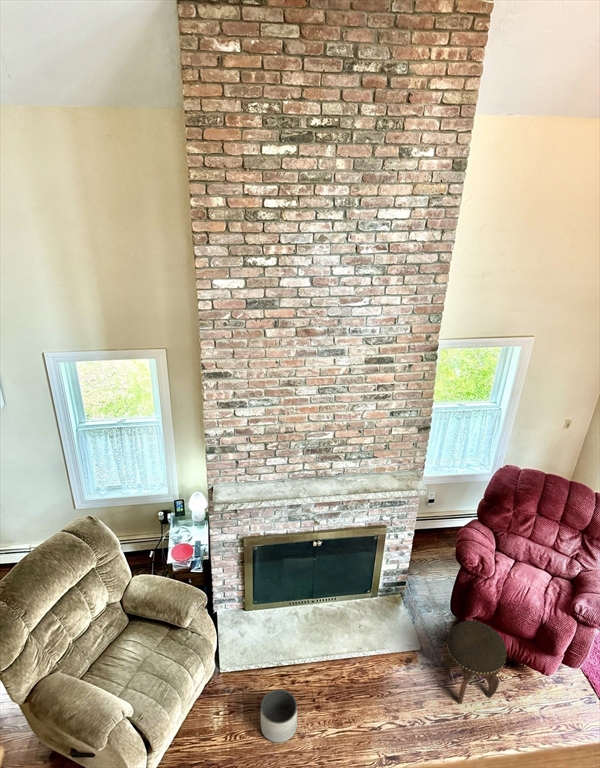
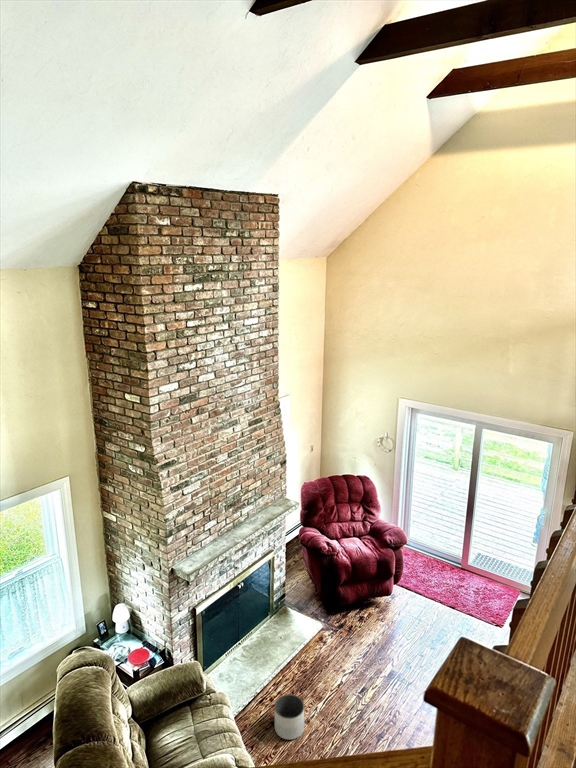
footstool: present [444,620,507,704] -> none [342,579,382,640]

